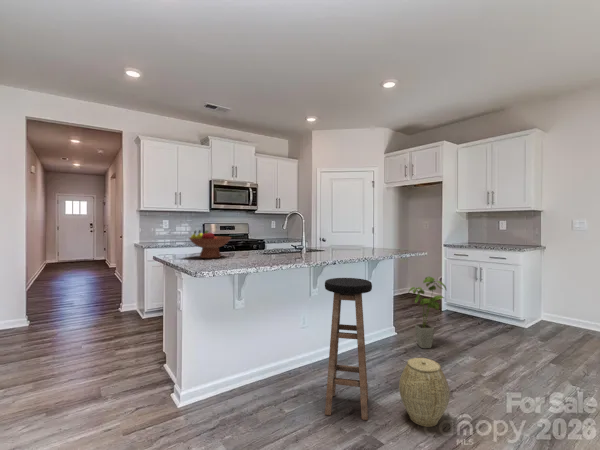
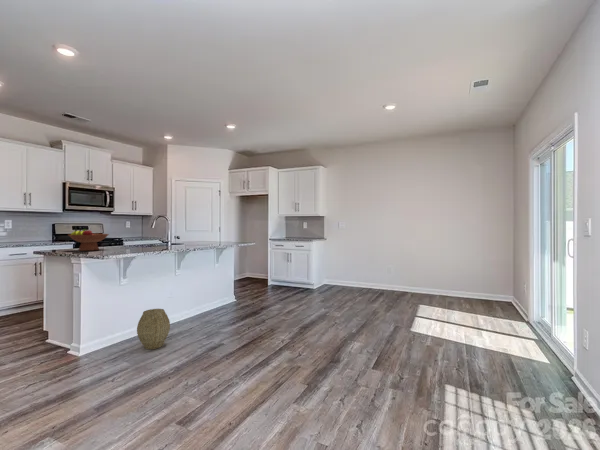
house plant: present [409,277,446,348] -> none [244,259,268,307]
bar stool: present [325,278,372,420] -> none [188,259,220,348]
woven basket: present [399,358,450,427] -> present [137,309,170,349]

